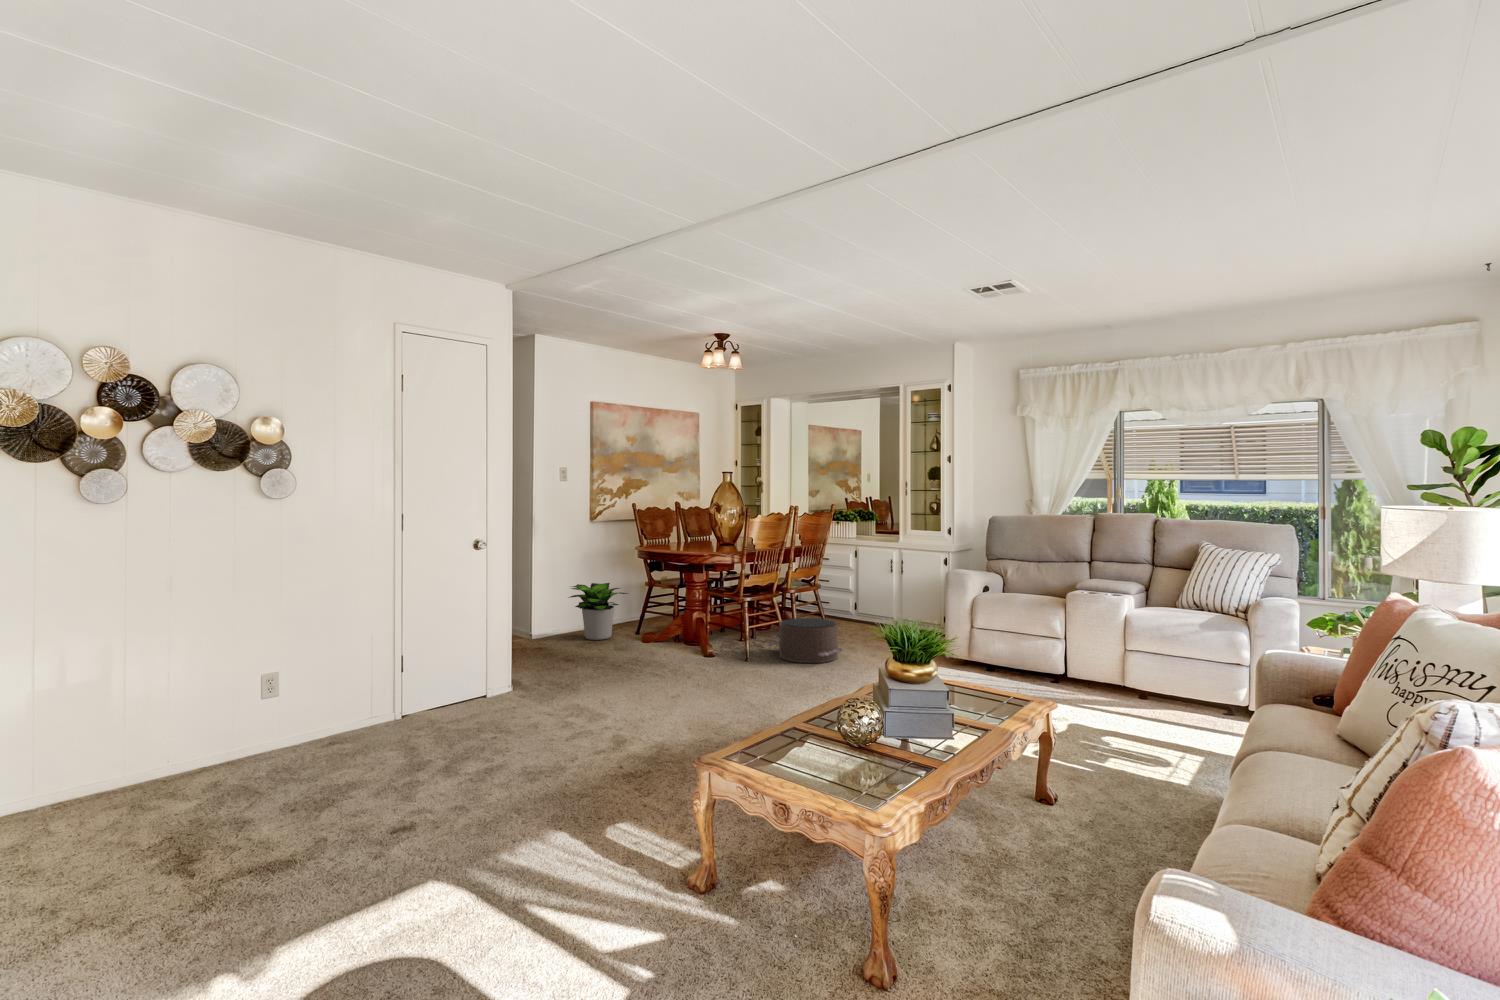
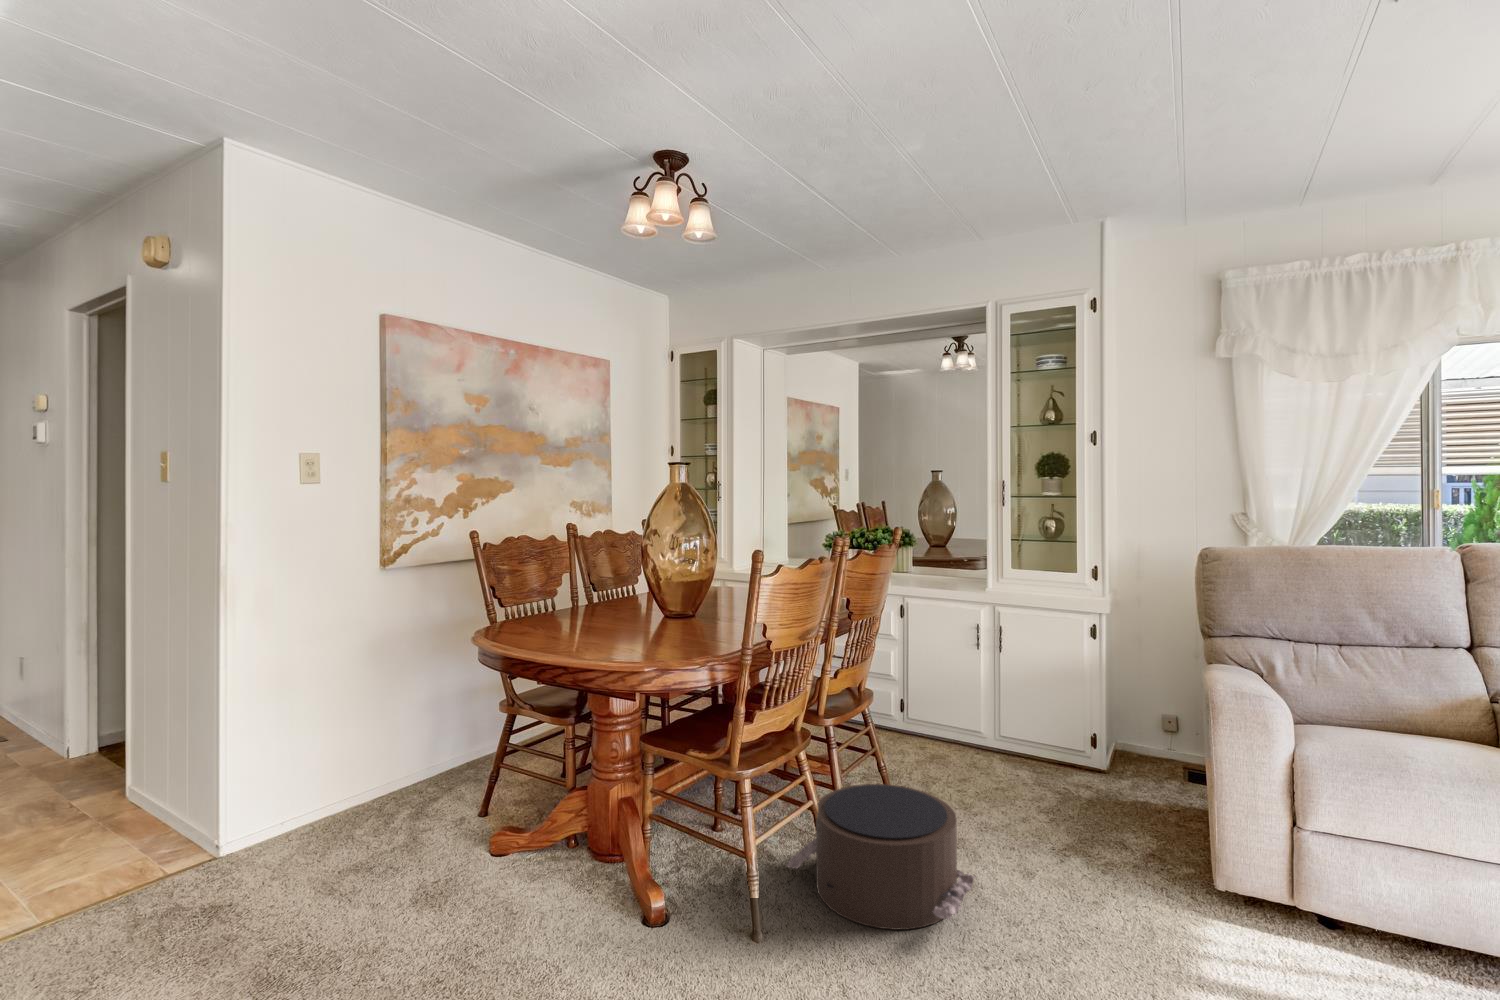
potted plant: present [569,583,627,640] -> none [314,700,467,844]

